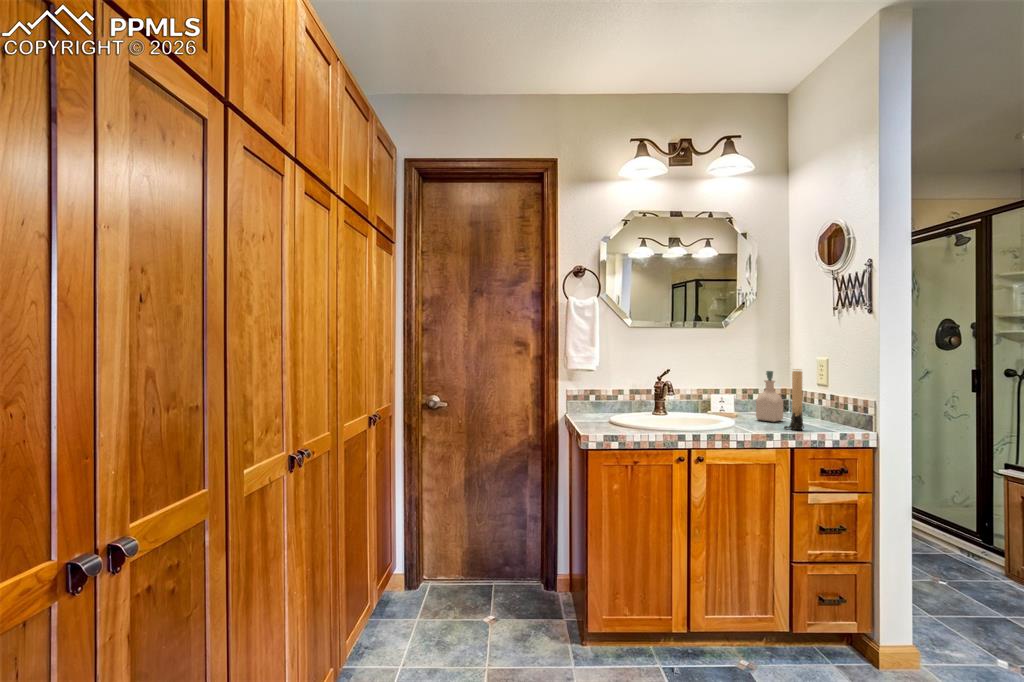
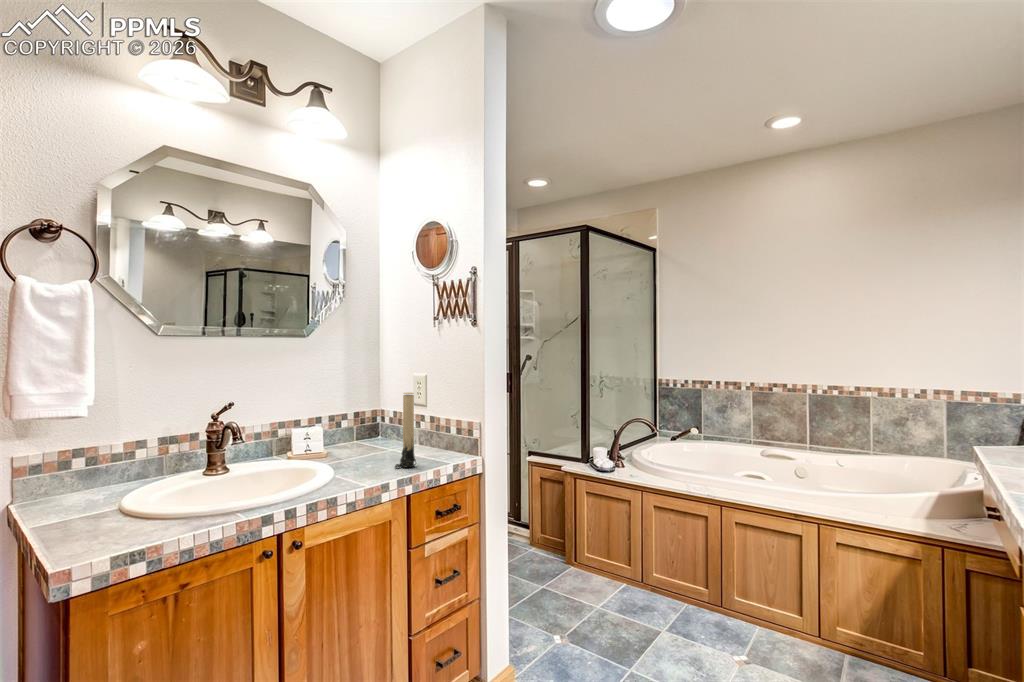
soap bottle: present [756,371,783,422] -> none [354,394,385,457]

